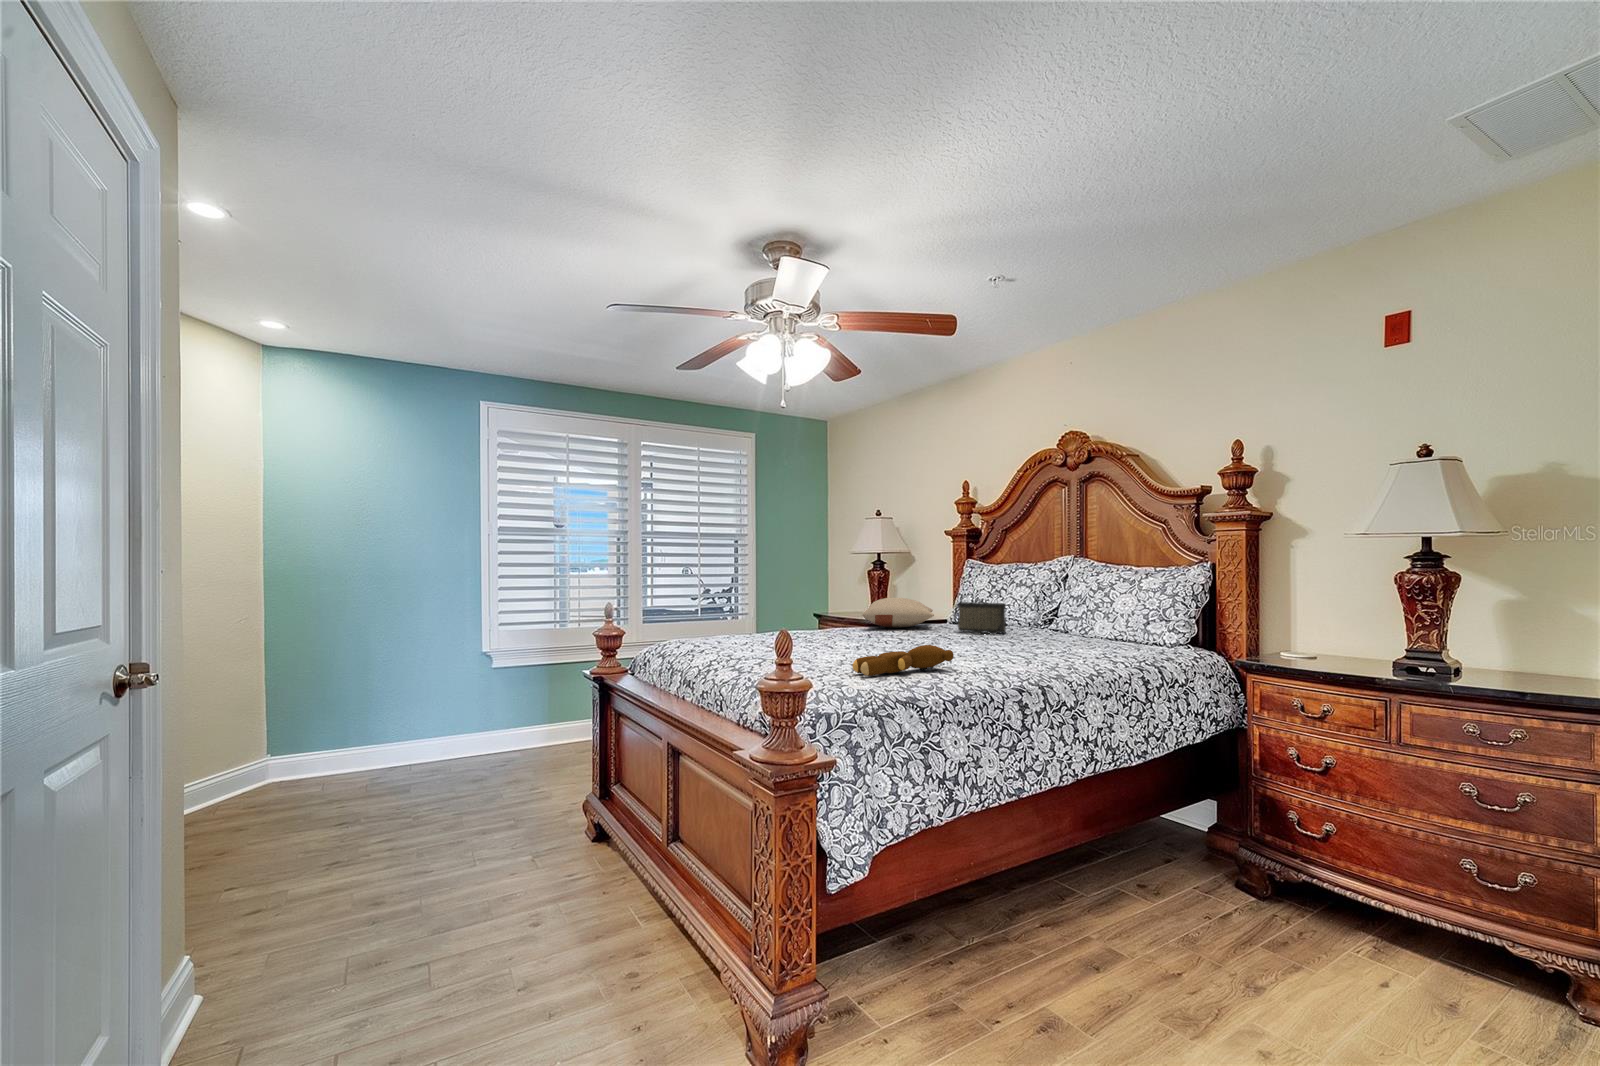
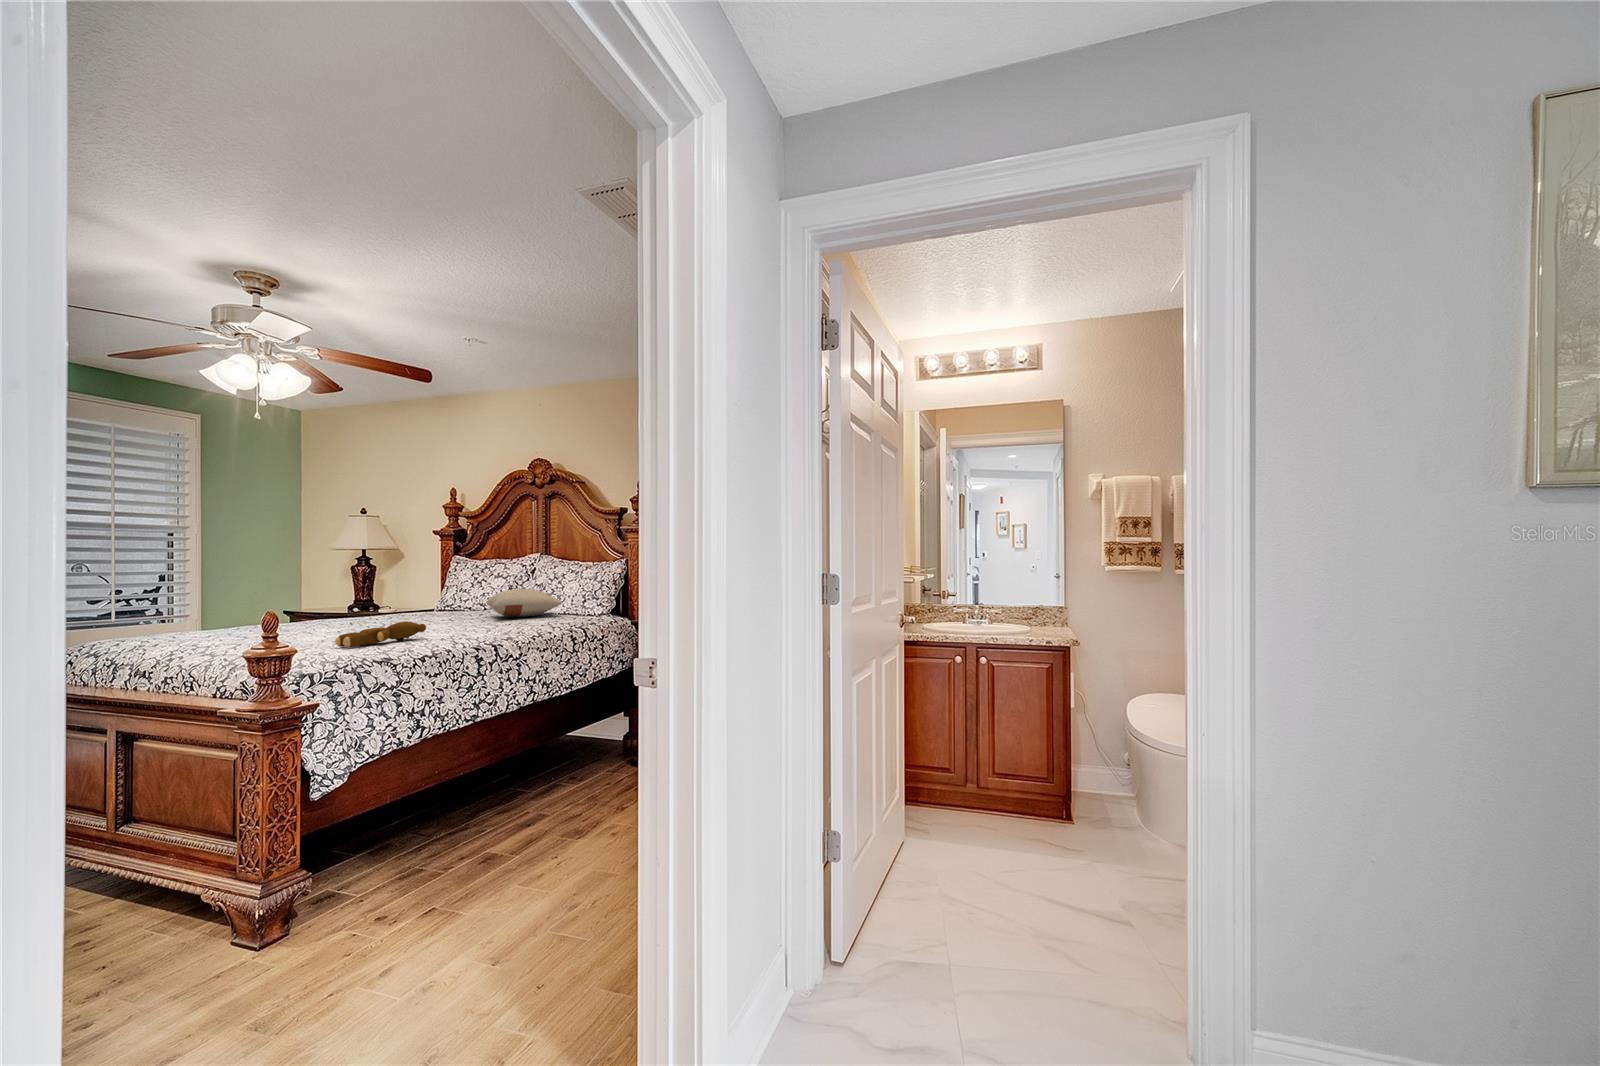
pillow: present [862,598,934,628] -> present [487,589,562,617]
handbag: present [954,602,1006,635] -> none [436,591,482,617]

